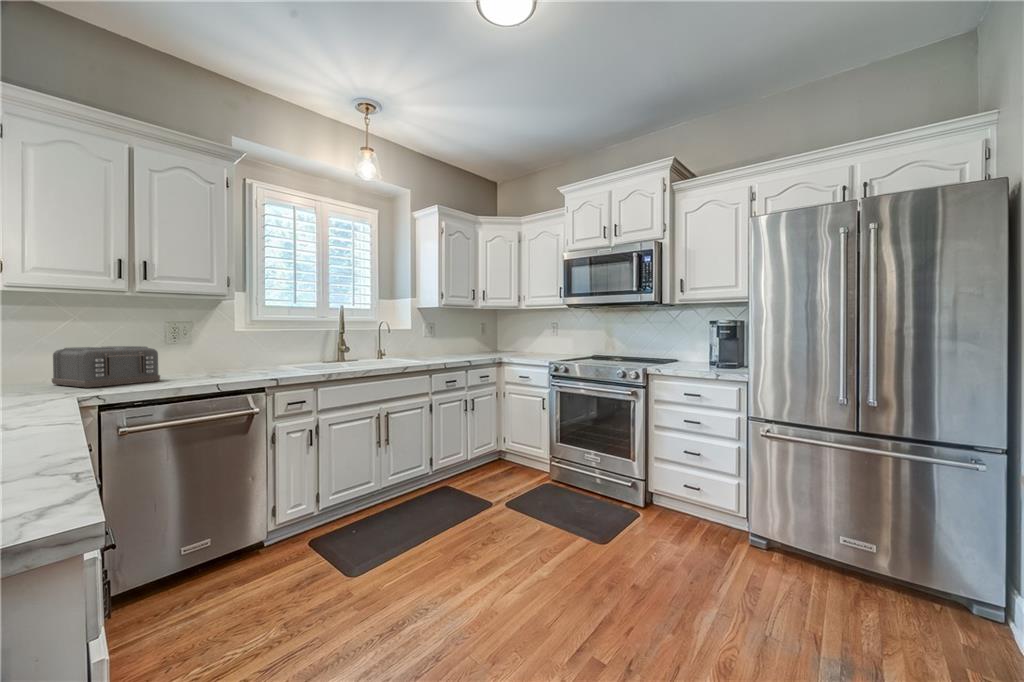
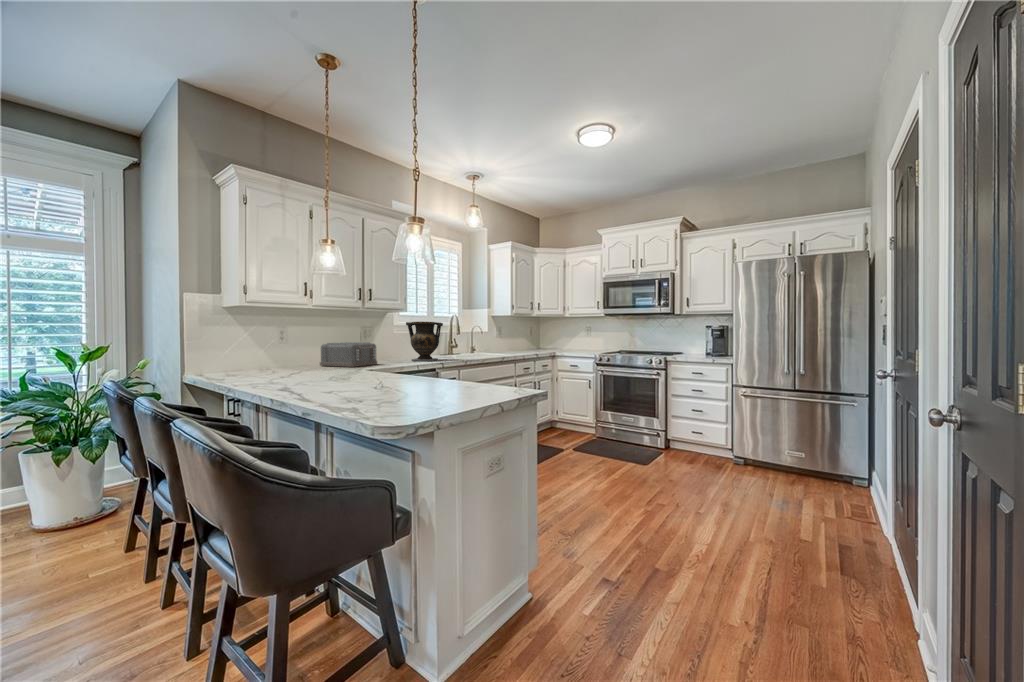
vase: none [233,314,294,374] -> present [406,322,443,361]

